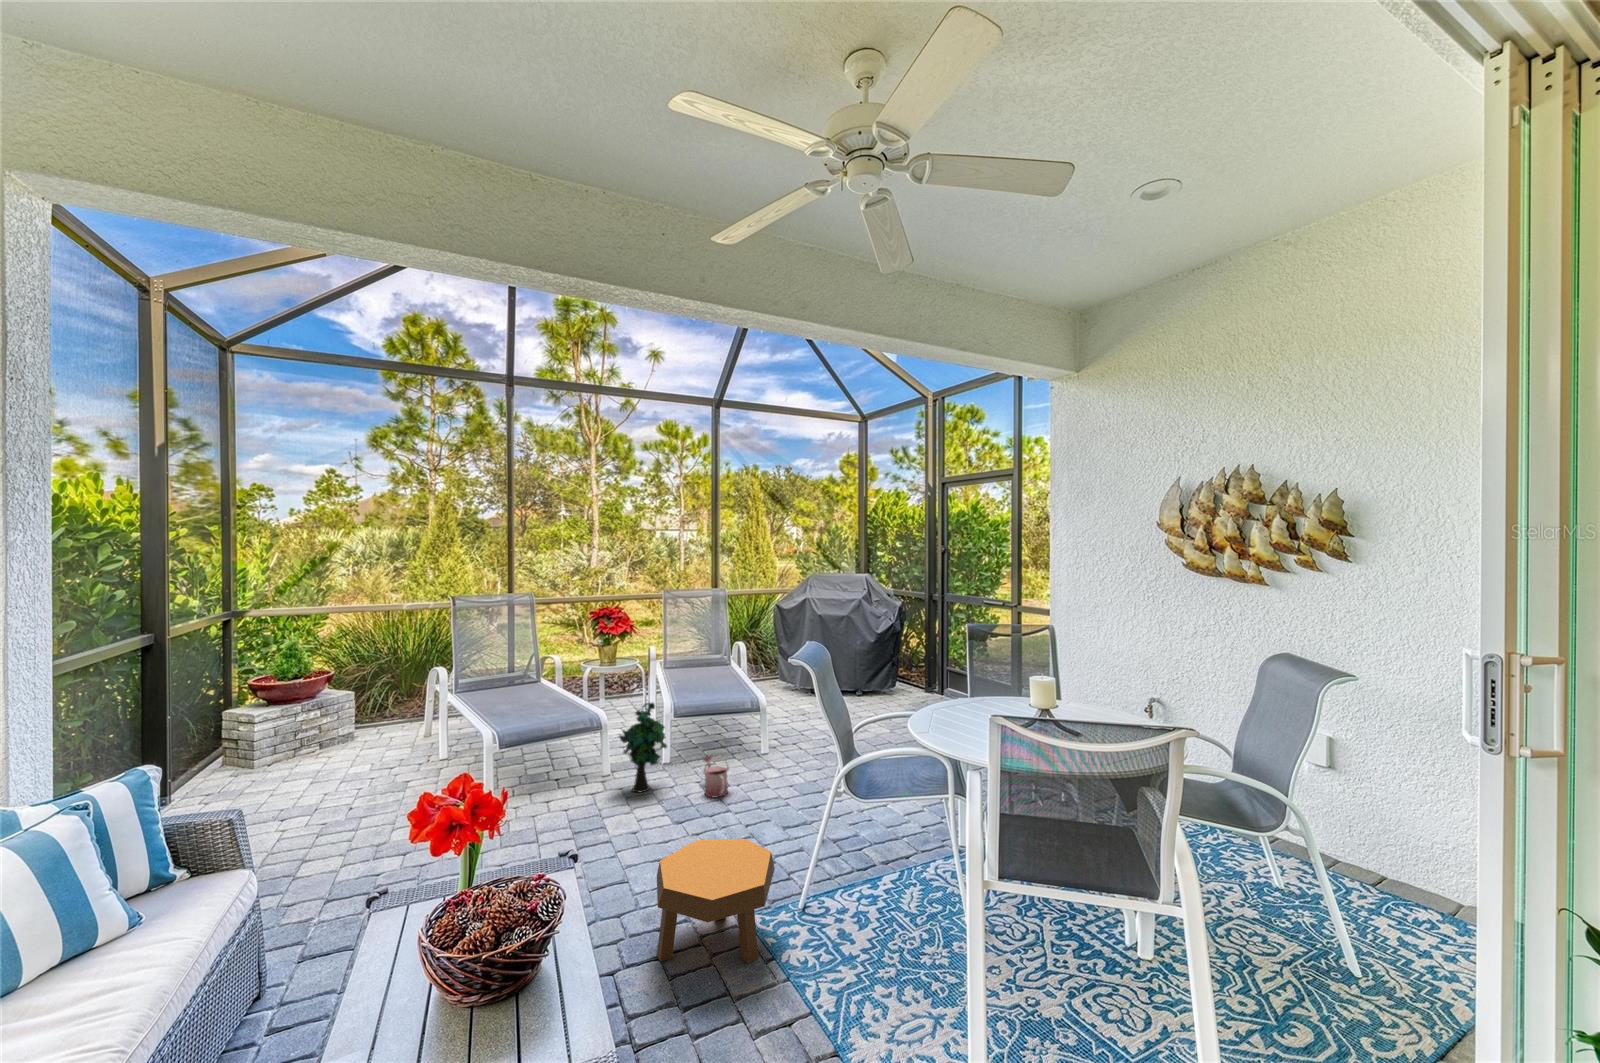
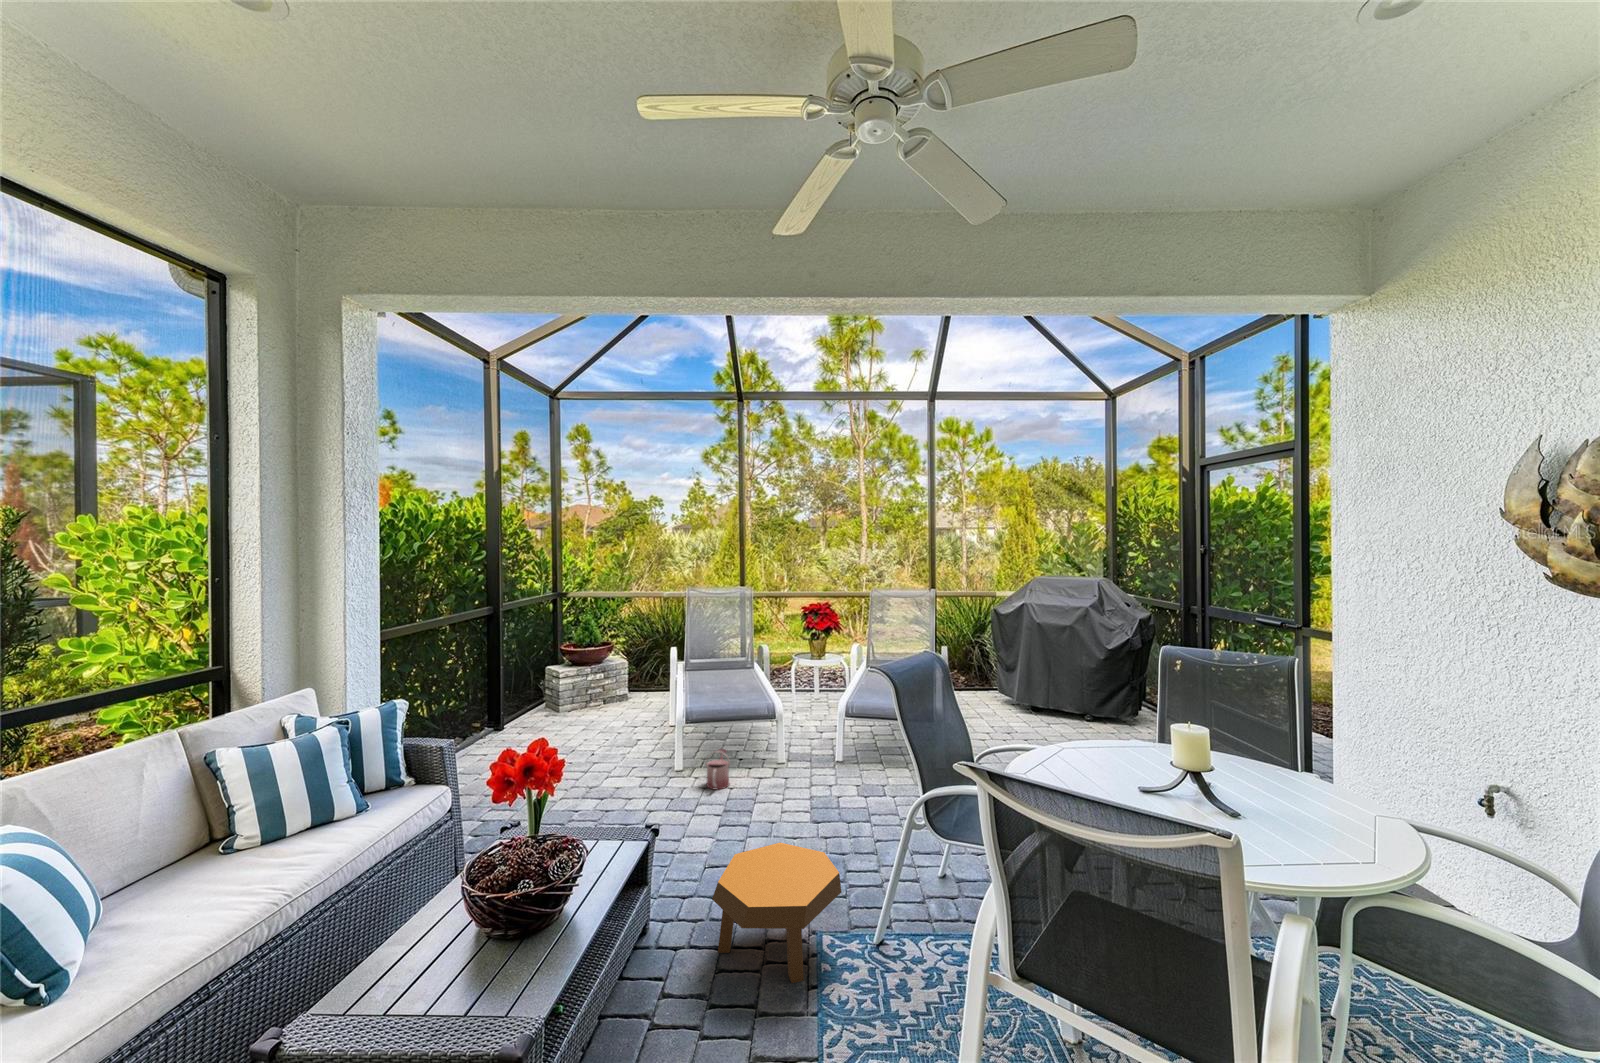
decorative plant: present [618,703,667,792] -> none [782,699,831,784]
watering can: present [703,756,729,797] -> present [706,749,730,789]

